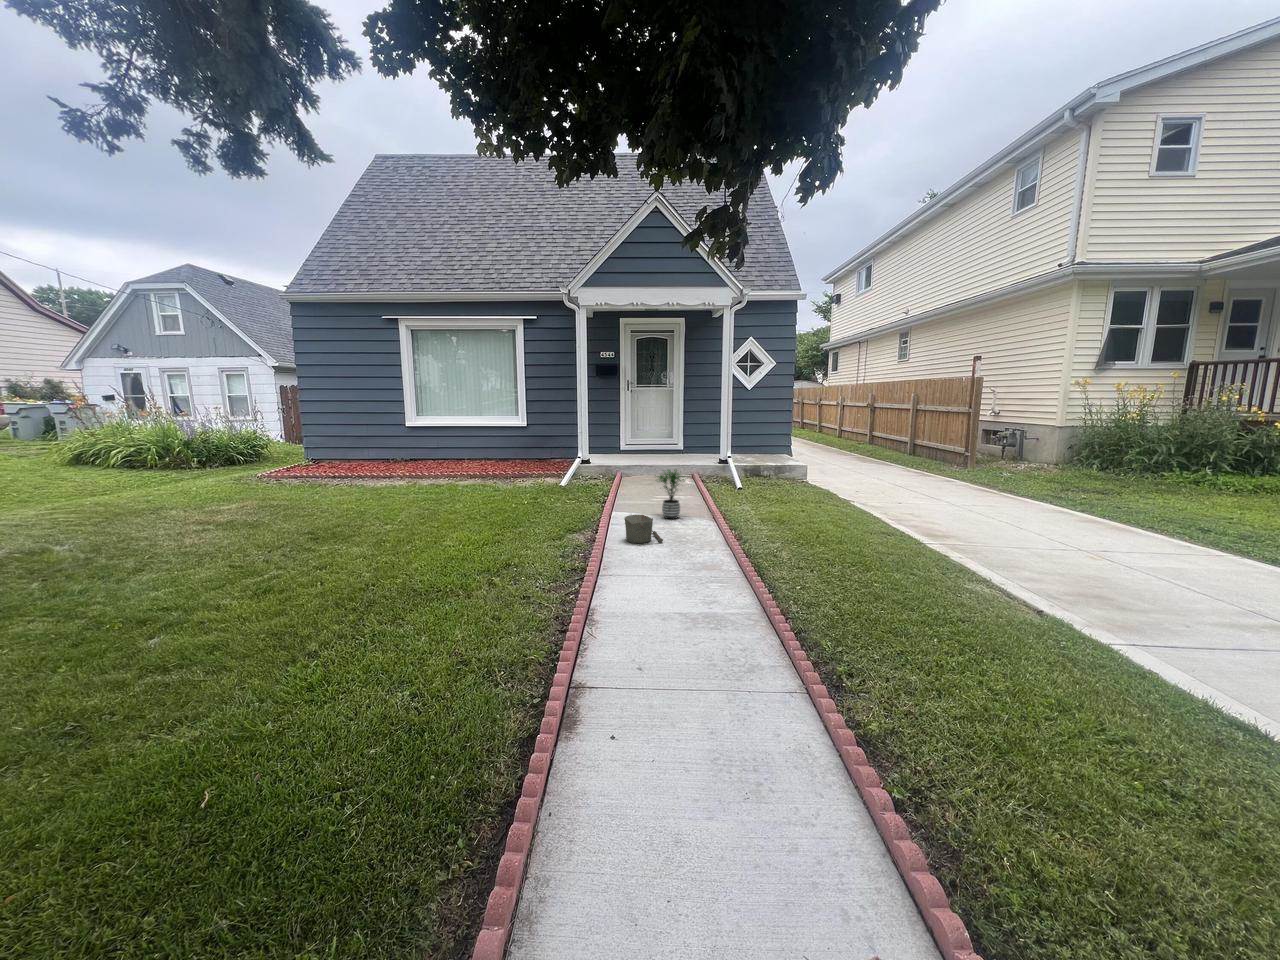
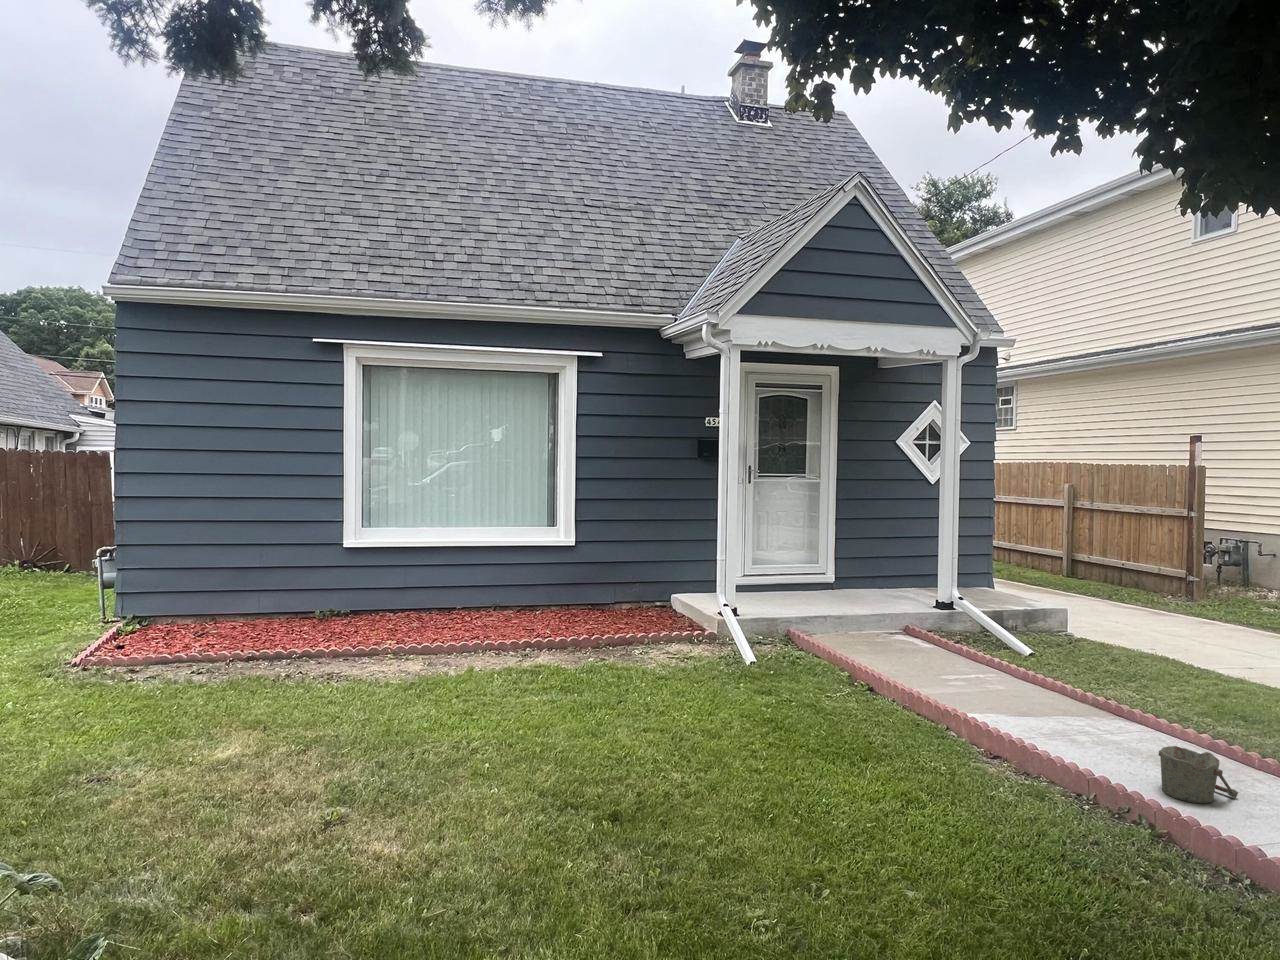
potted plant: present [658,470,684,519] -> none [1072,648,1141,737]

